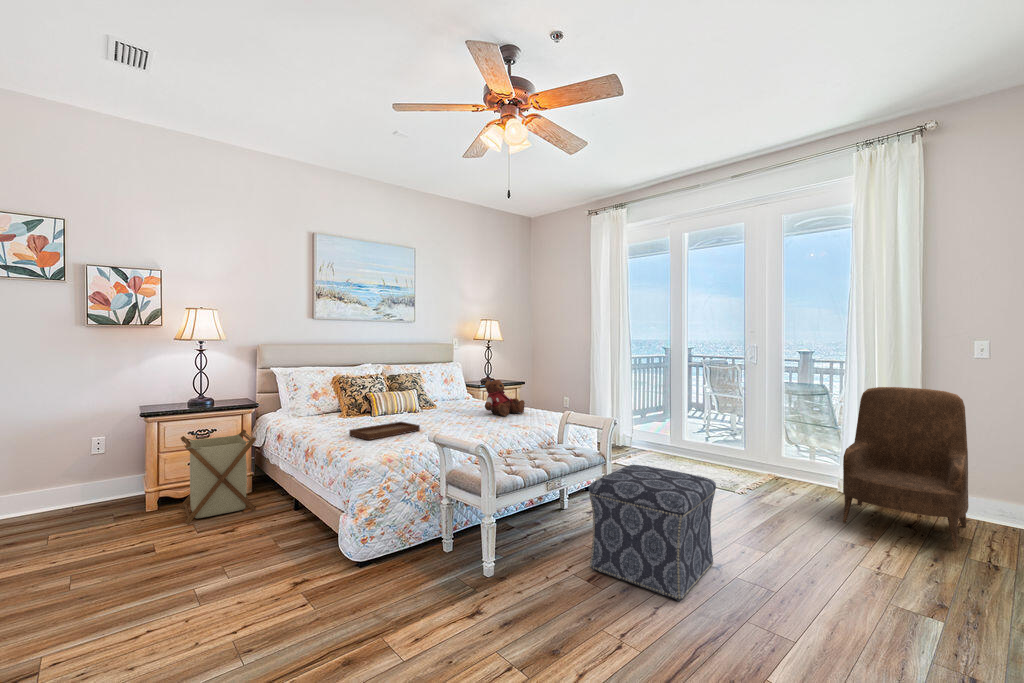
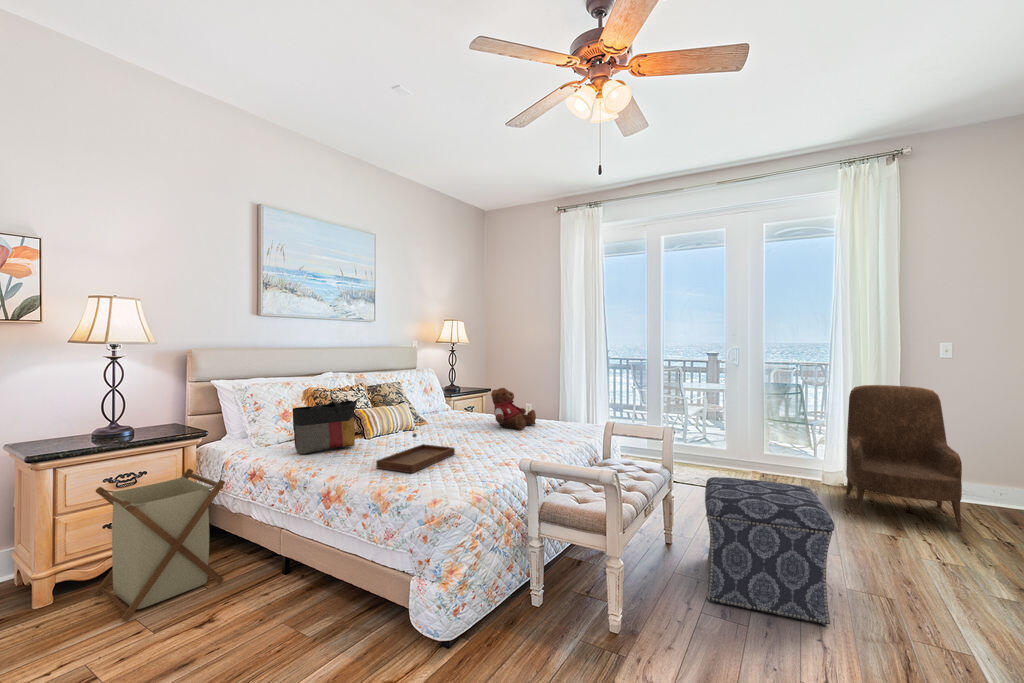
tote bag: none [308,385,359,423] -> present [293,401,357,454]

